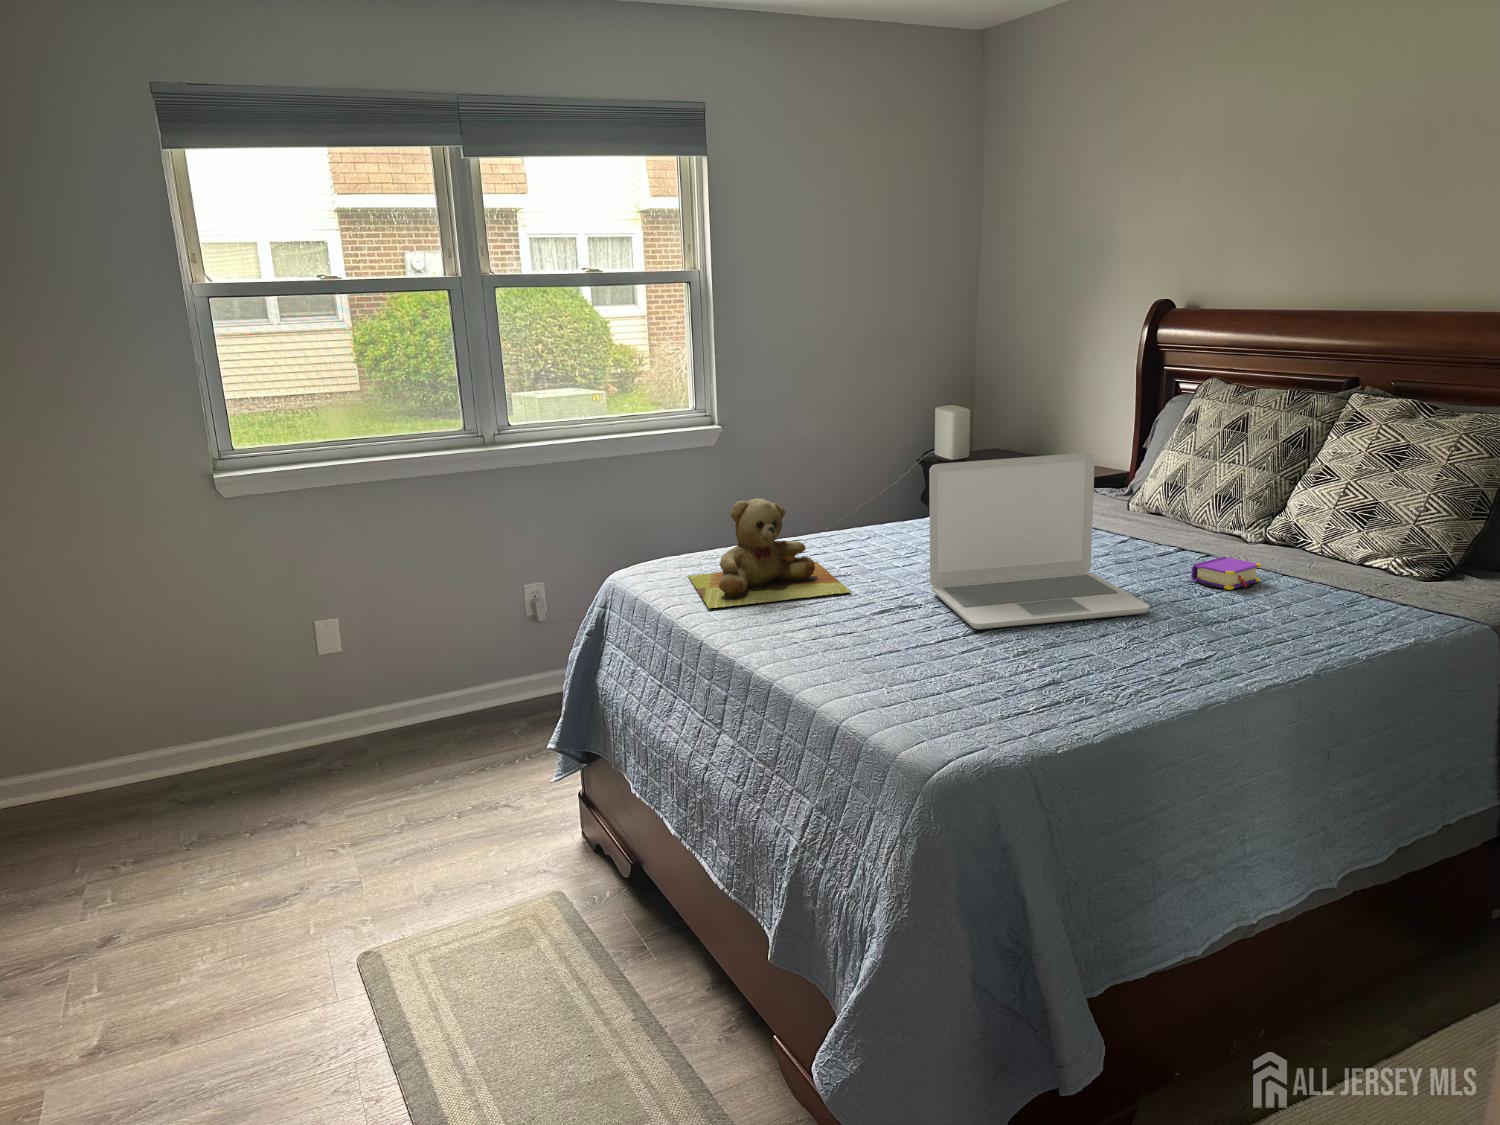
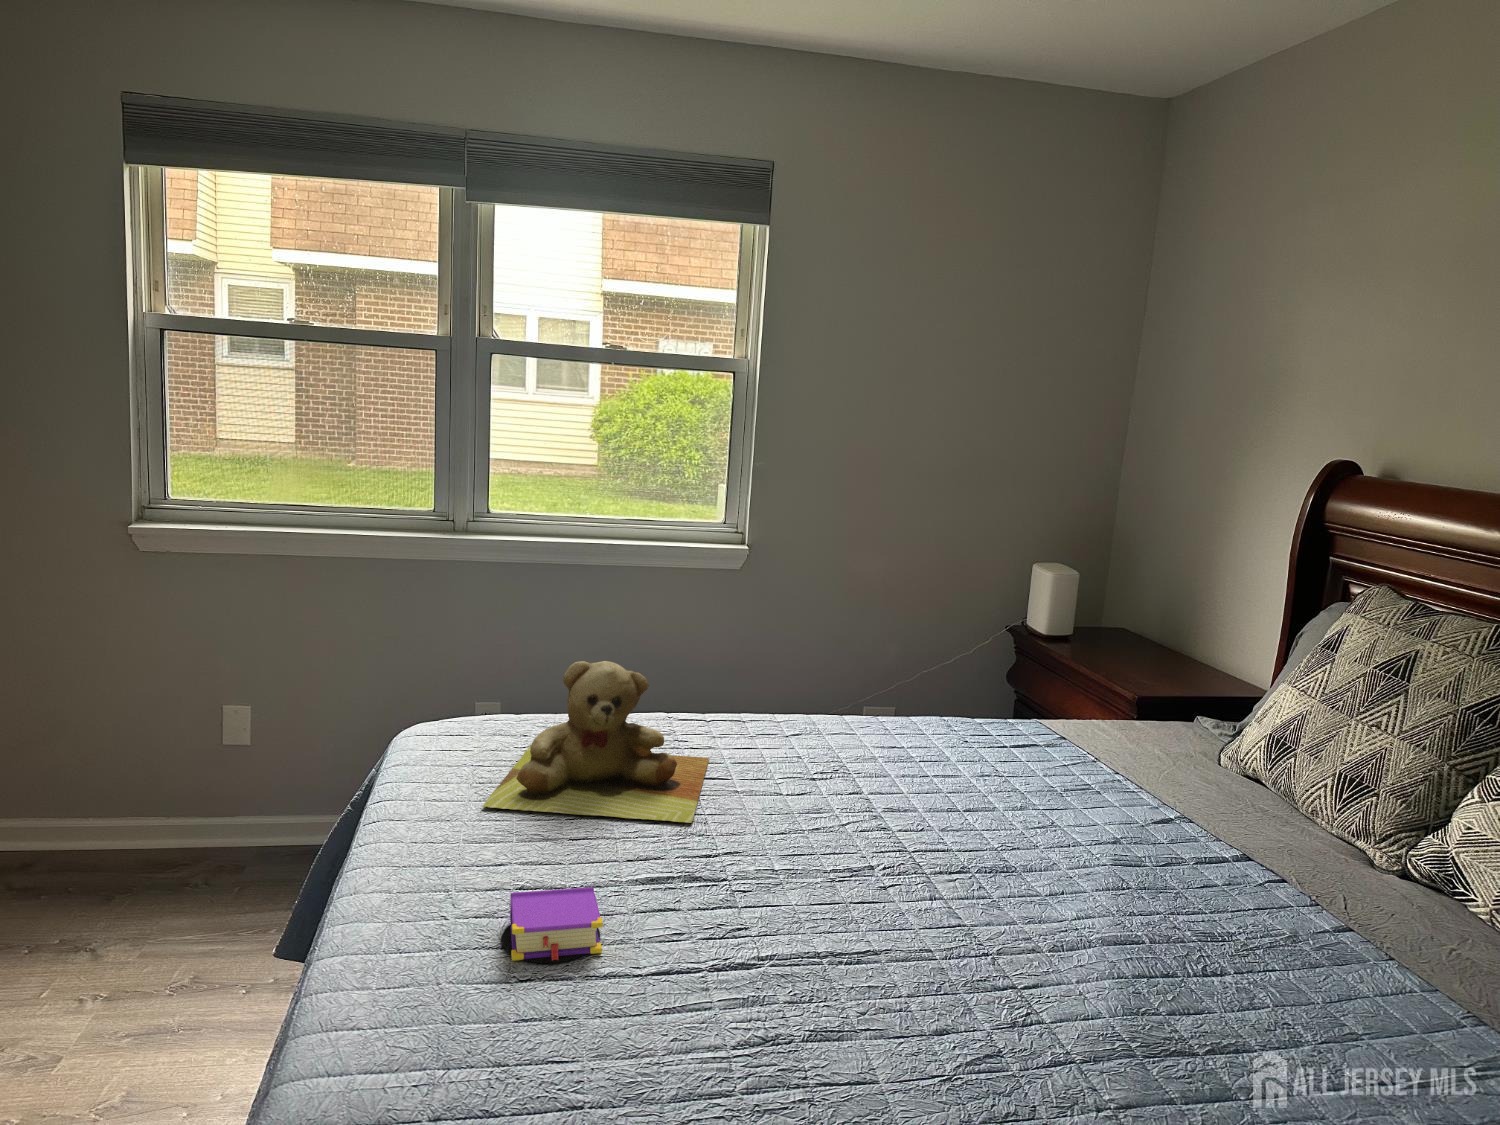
laptop: present [929,453,1150,629] -> none [778,662,1094,982]
book: present [1191,556,1262,590] -> present [501,887,603,963]

